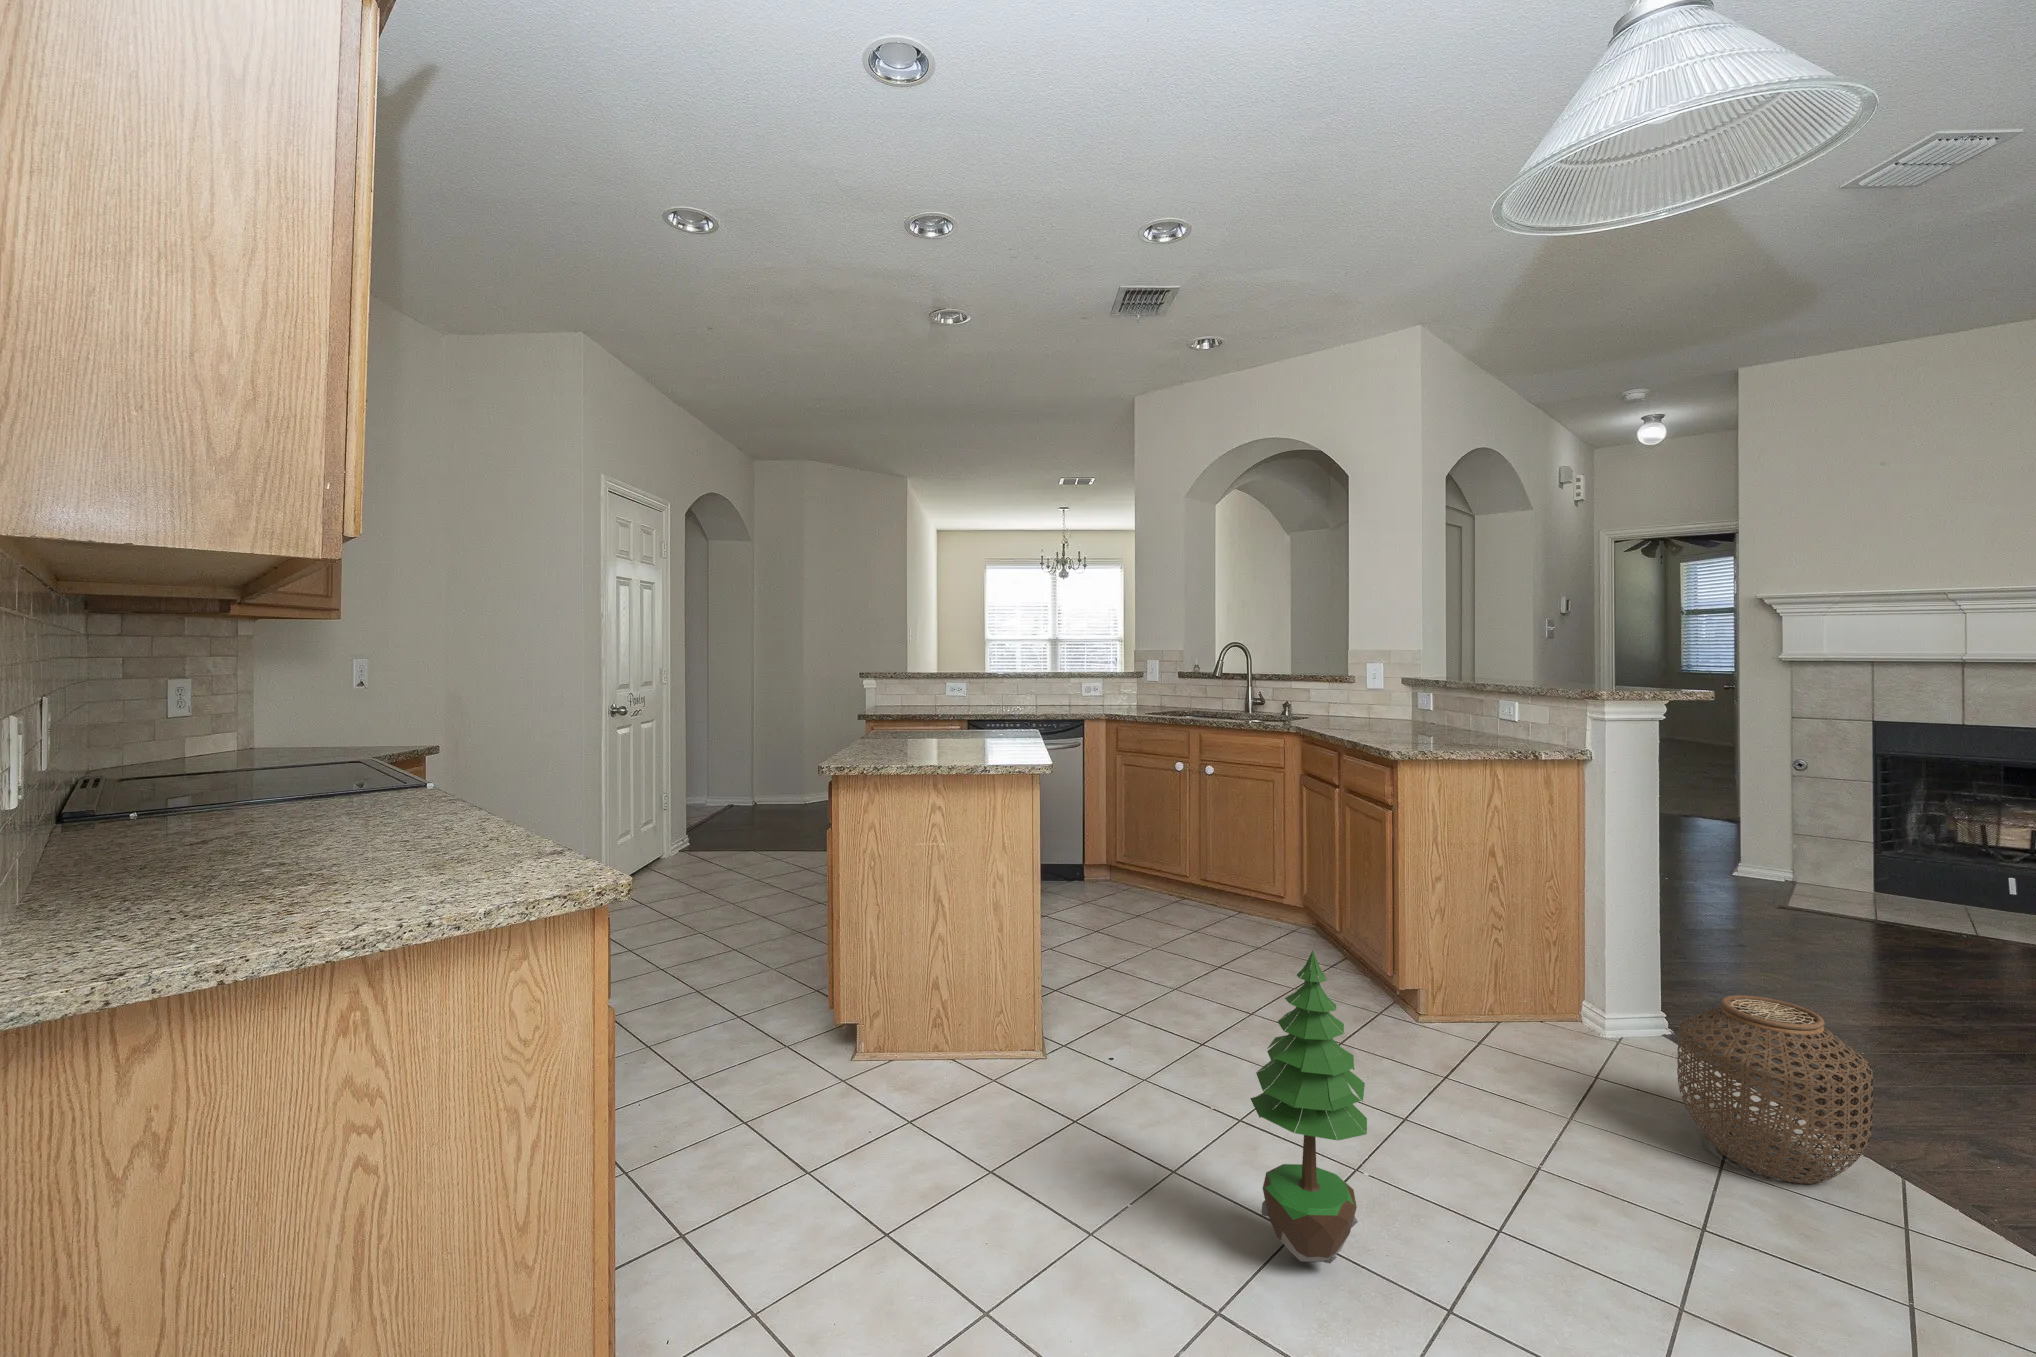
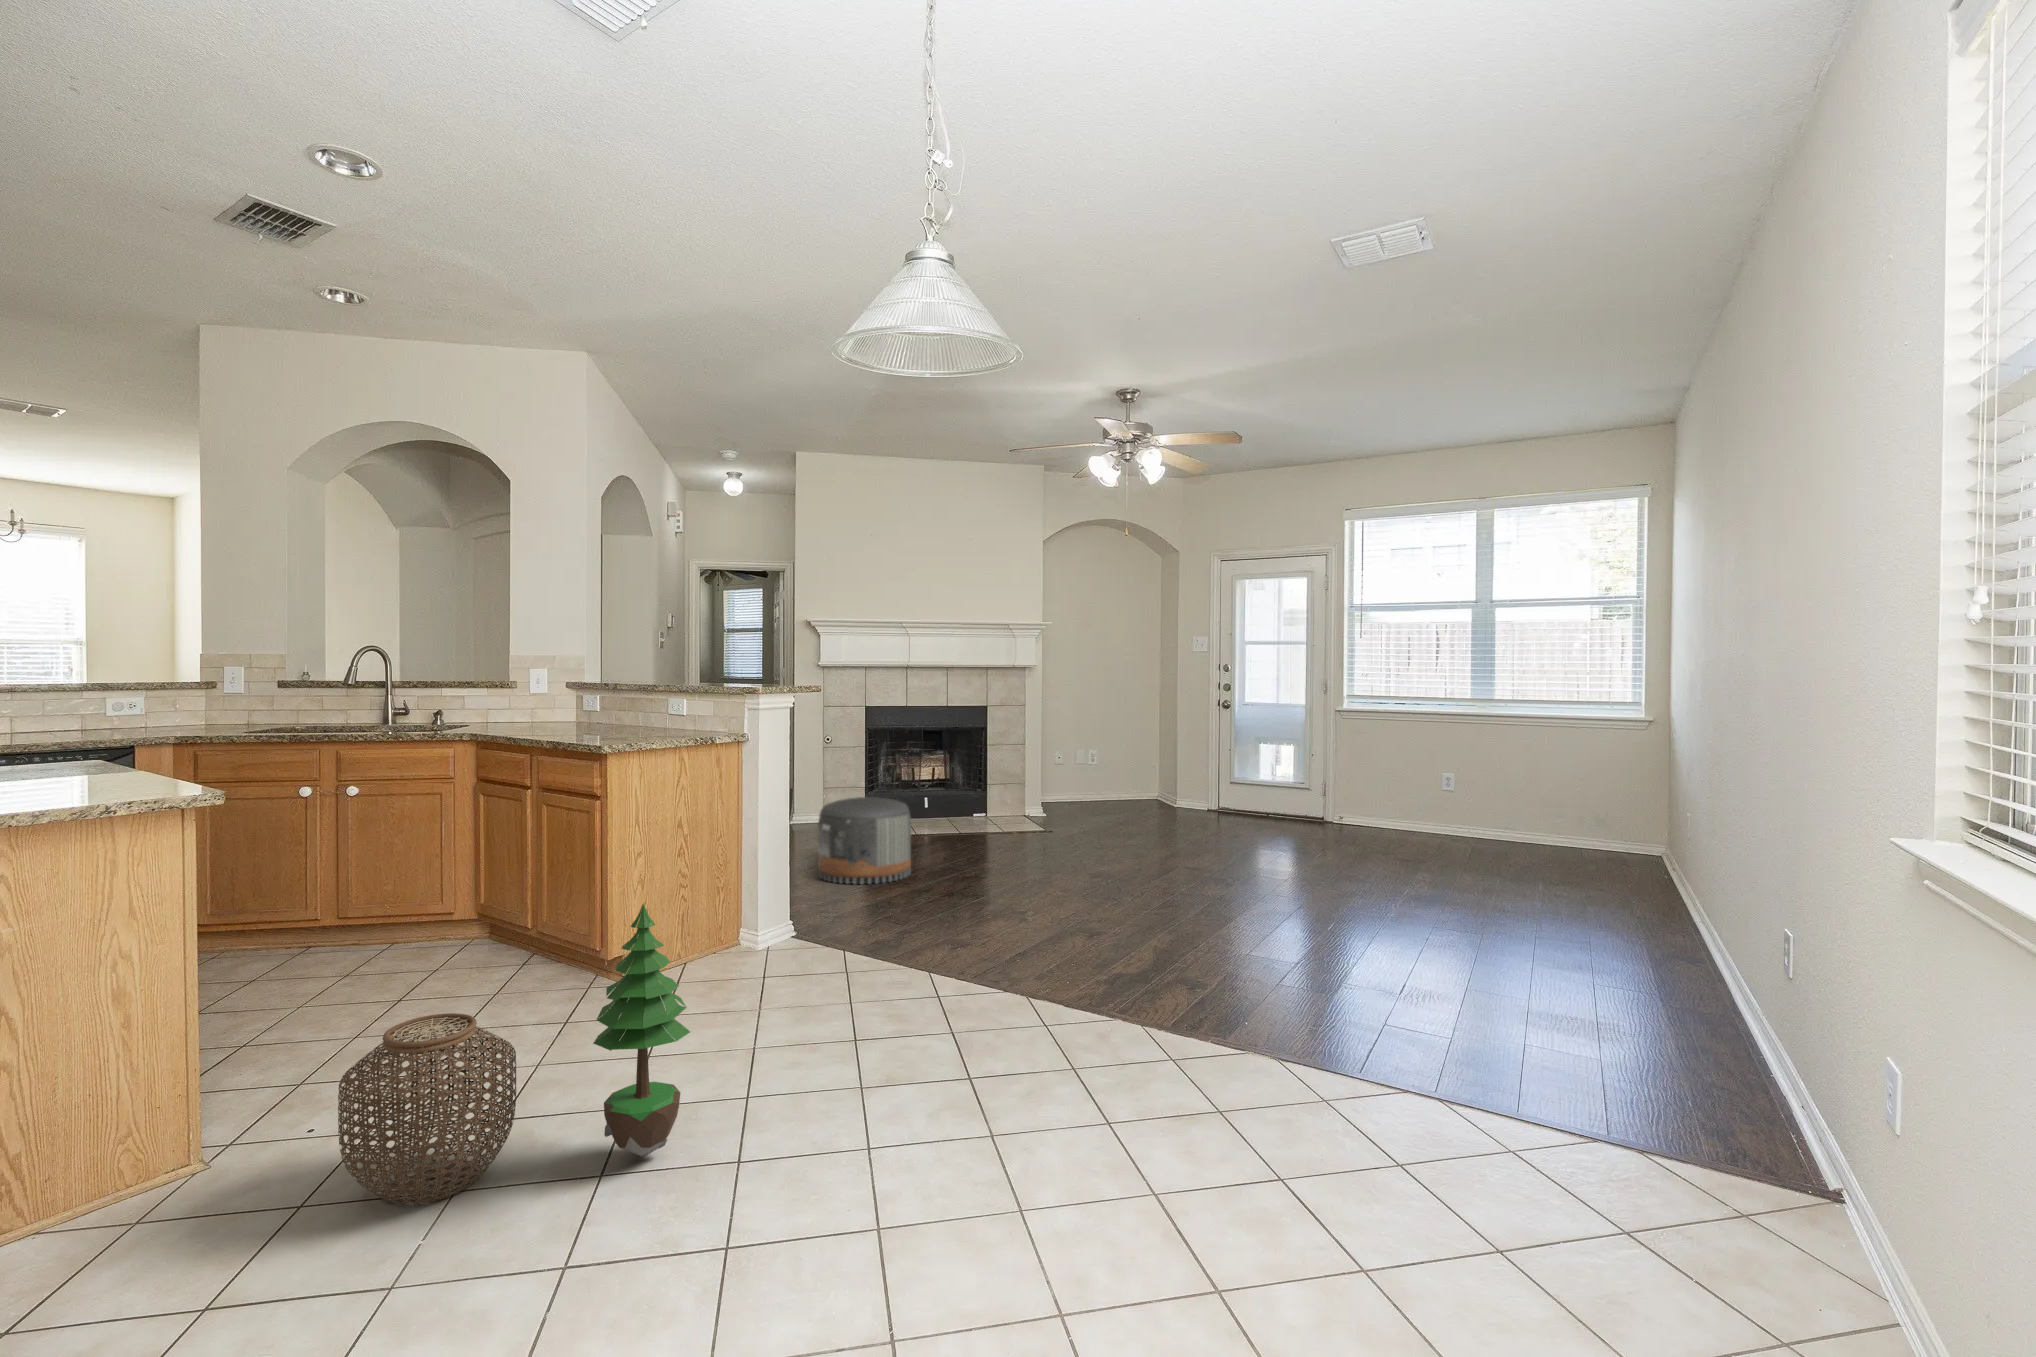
pouf: none [1748,855,1937,996] -> present [818,797,911,884]
woven basket: present [1677,995,1873,1184] -> present [338,1013,516,1205]

